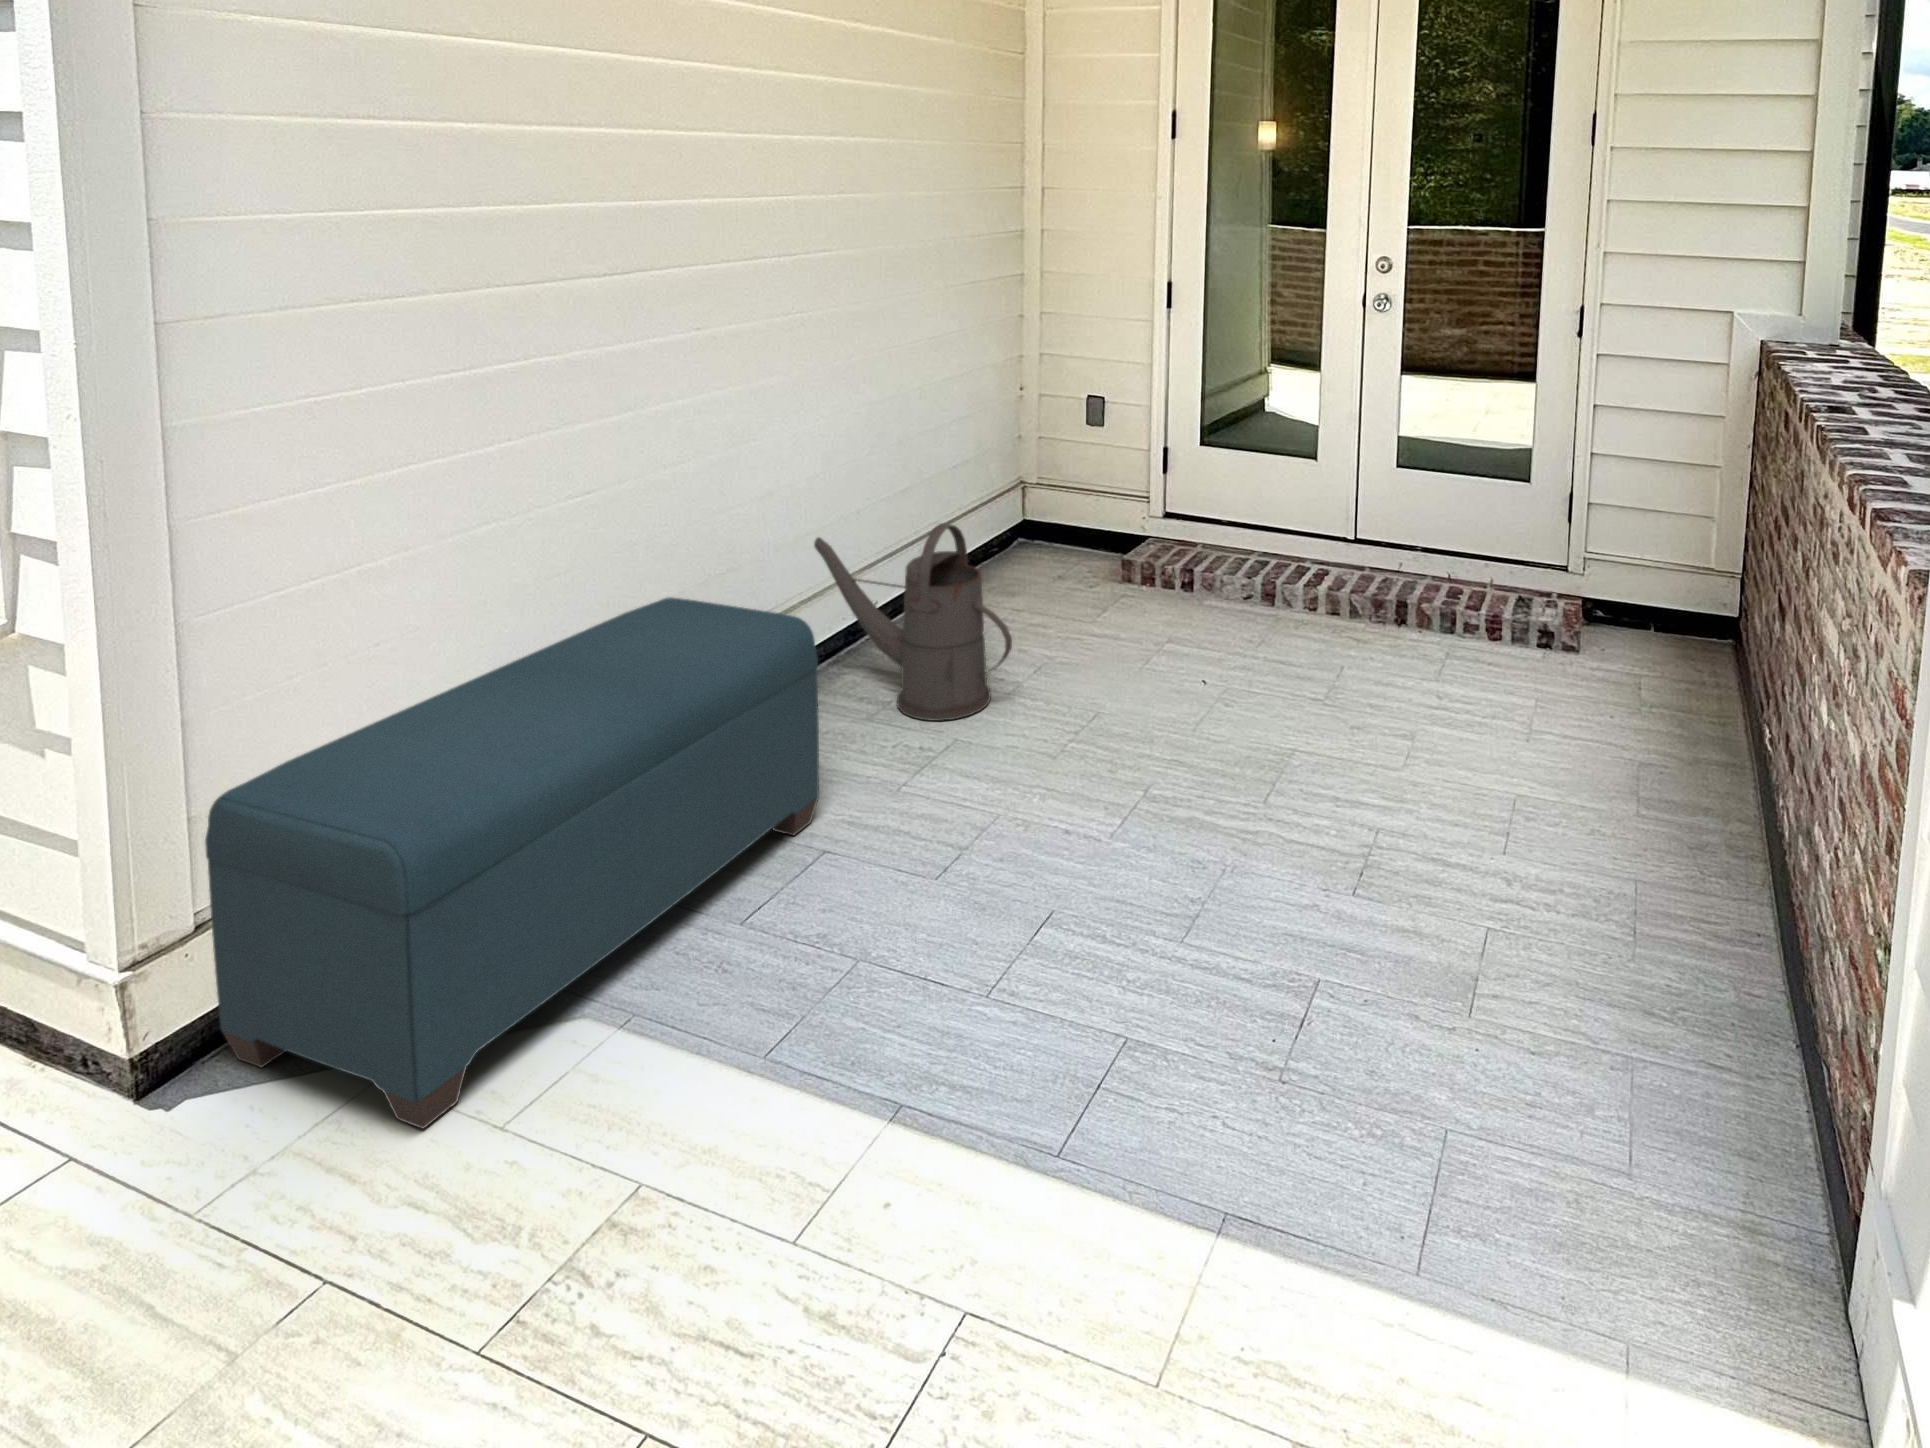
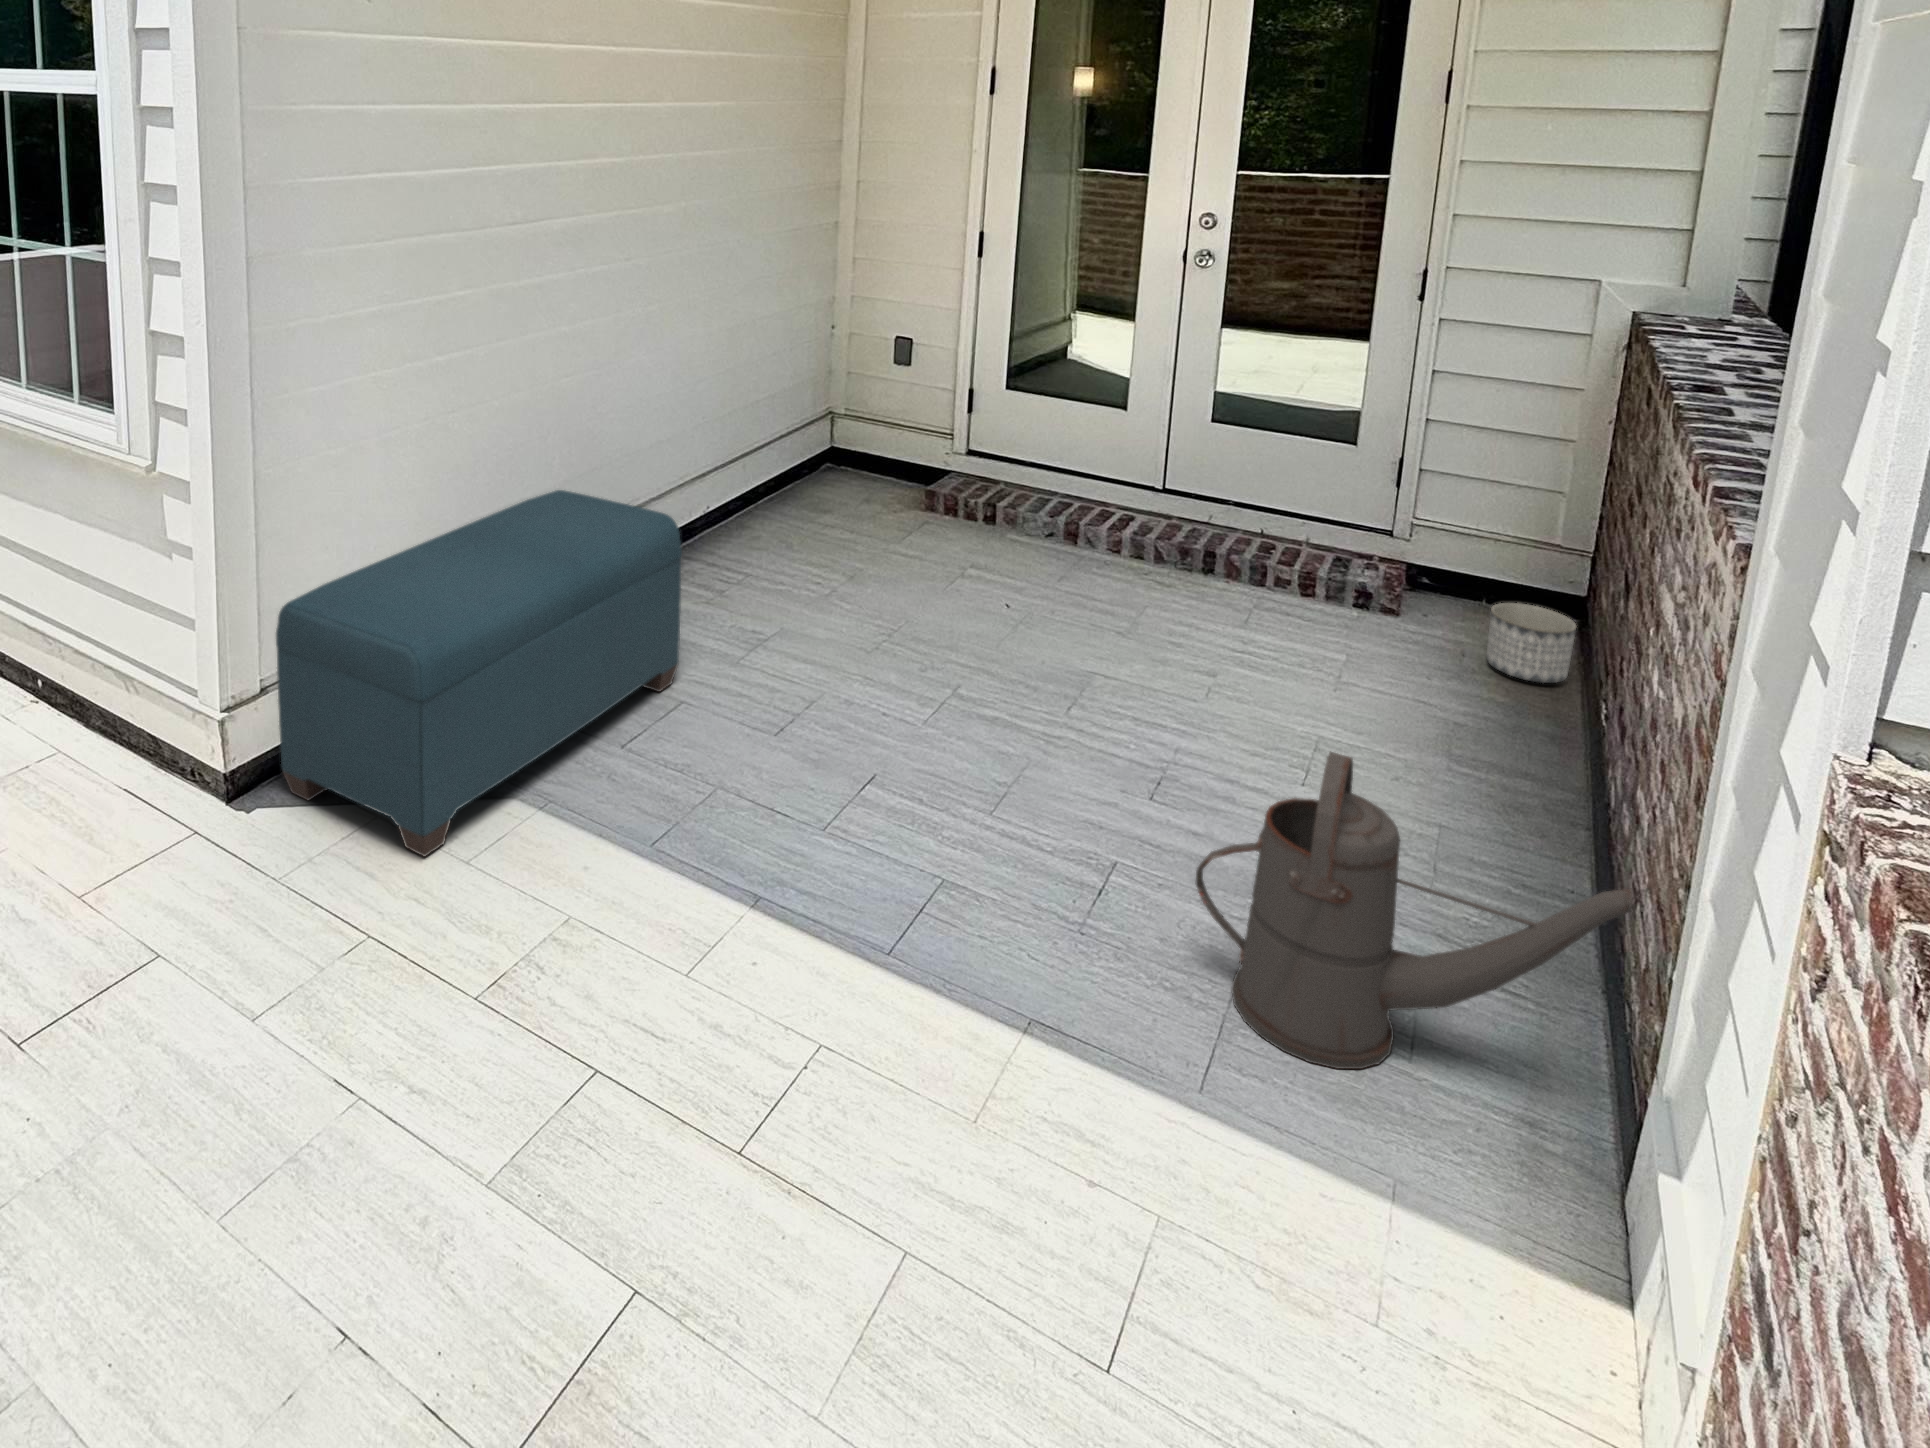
watering can: present [814,523,1012,721] -> present [1195,751,1632,1069]
planter: none [1659,629,1734,708] -> present [1487,603,1576,683]

